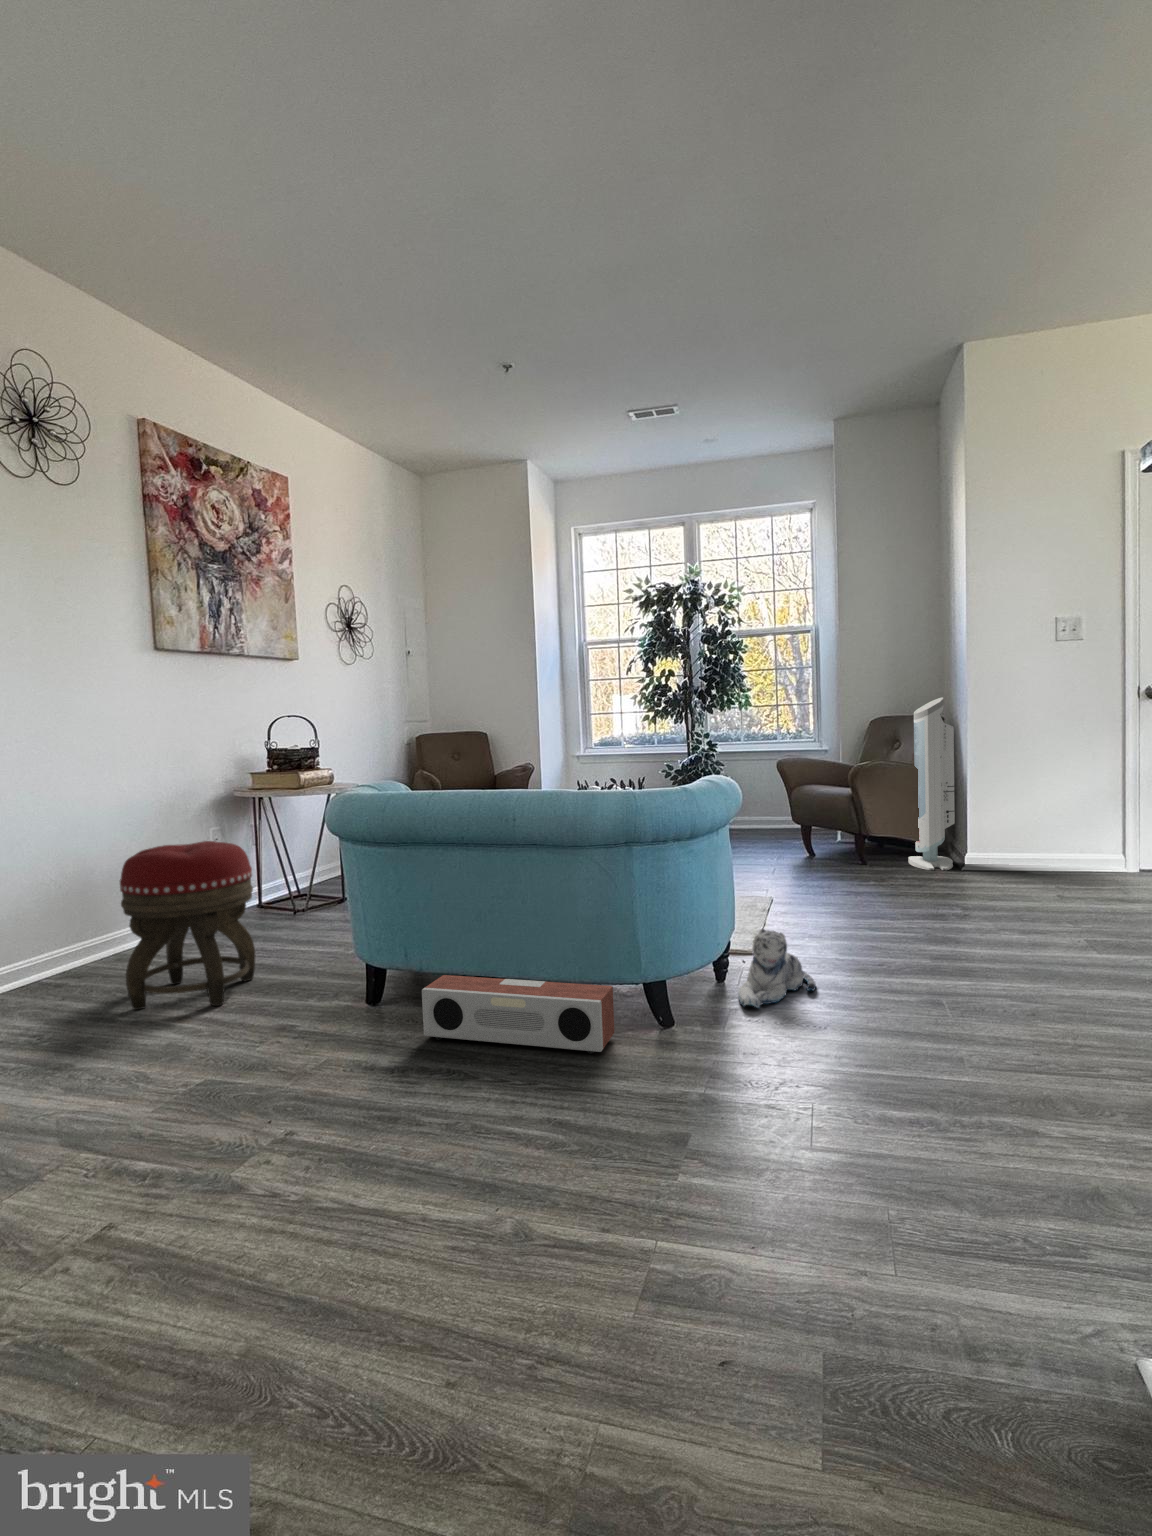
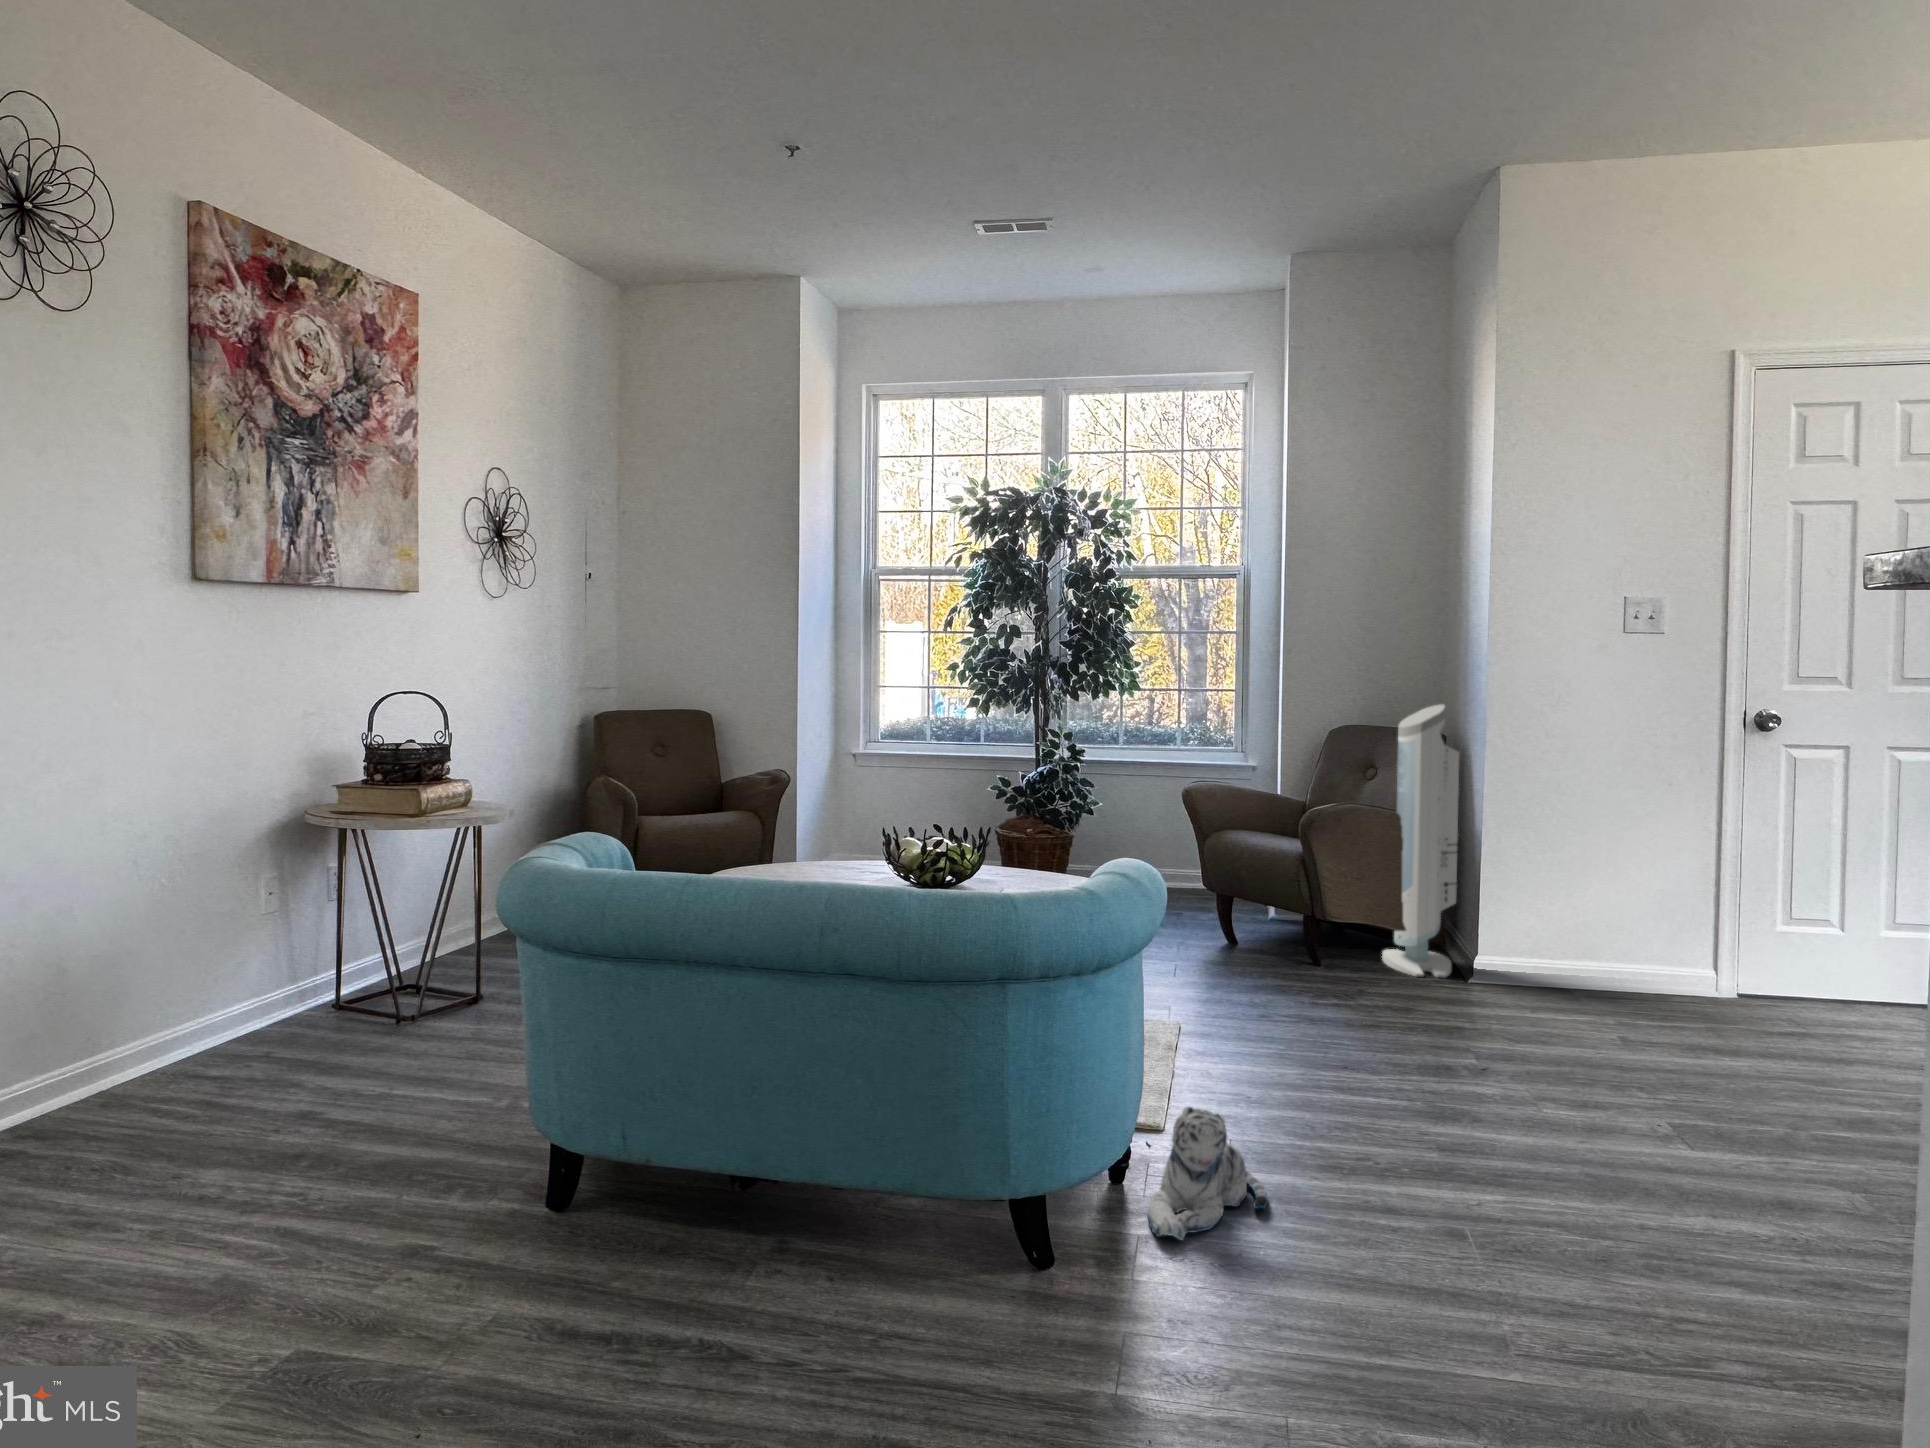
footstool: present [120,841,256,1010] -> none [125,920,349,1213]
speaker: present [422,975,614,1054] -> none [643,1176,958,1324]

